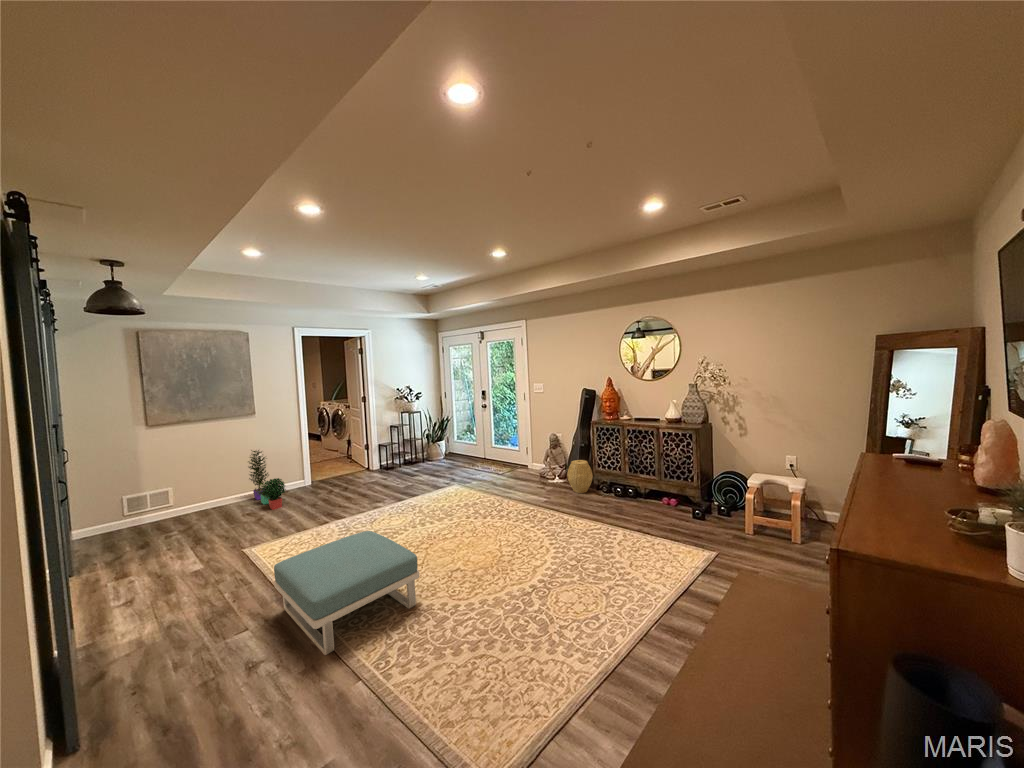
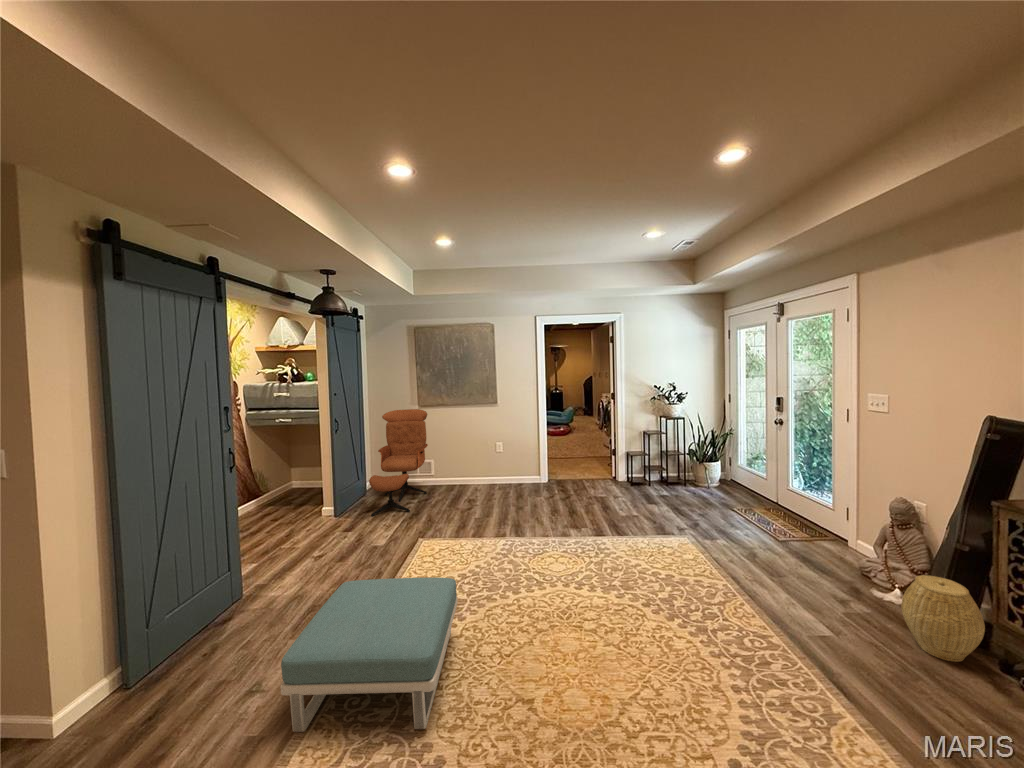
lounge chair: none [93,429,183,559] -> present [369,409,428,516]
potted plant: present [248,450,286,510] -> none [481,438,505,503]

